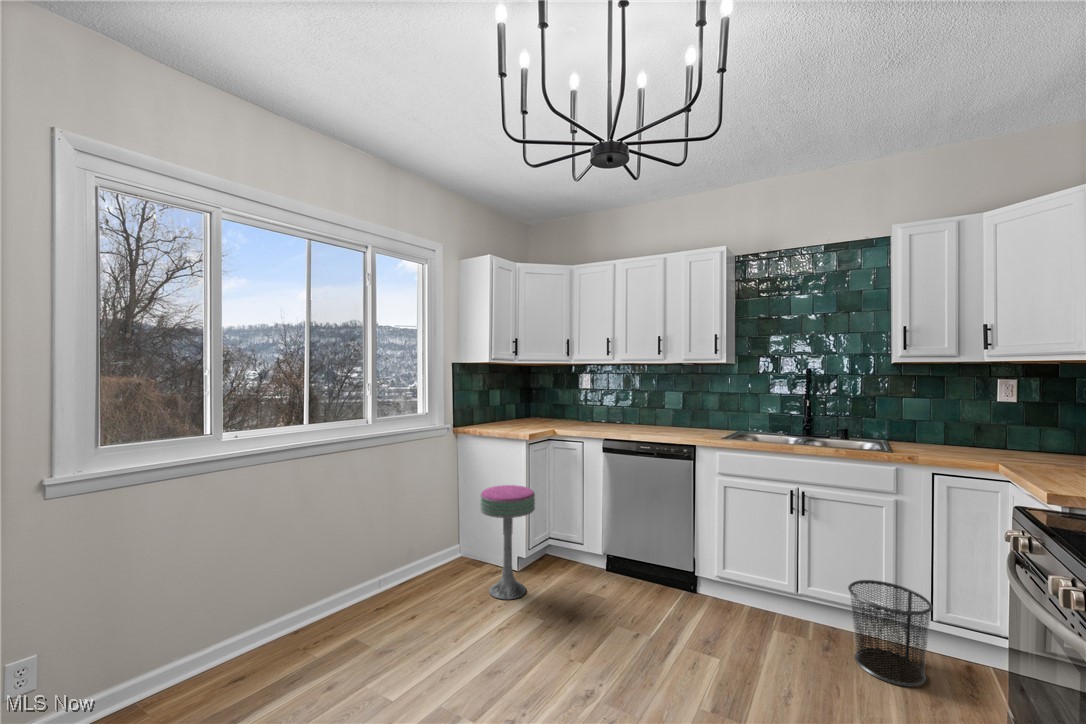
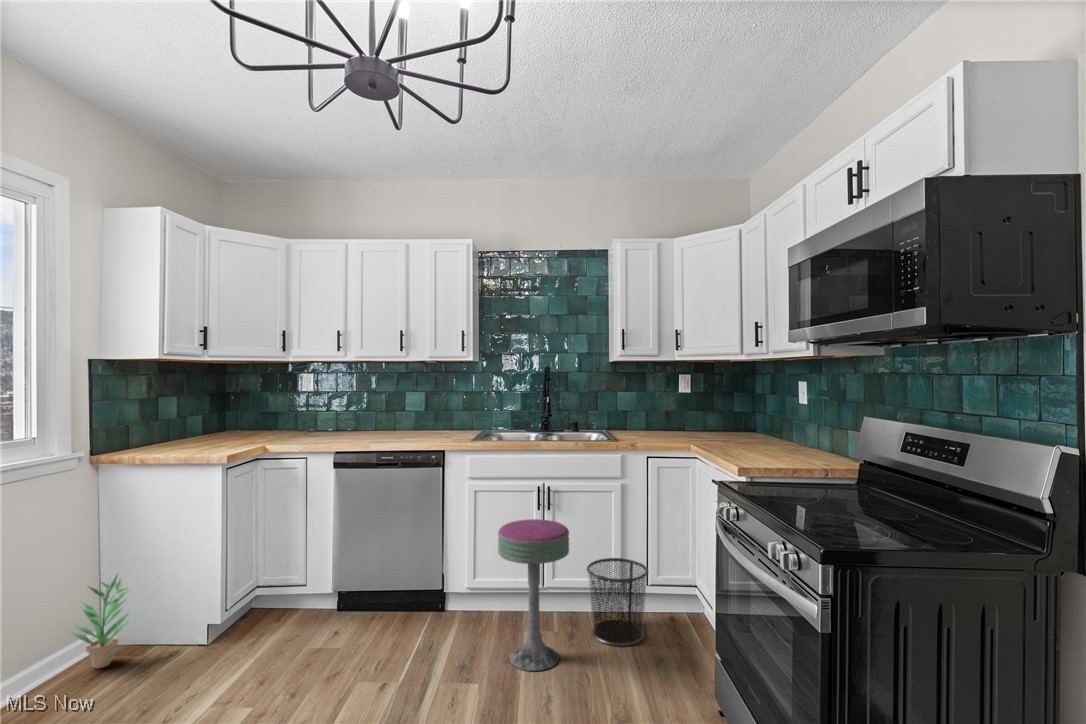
bar stool: present [480,485,535,600] -> present [498,519,569,671]
potted plant: none [437,509,473,572] -> present [71,574,130,668]

